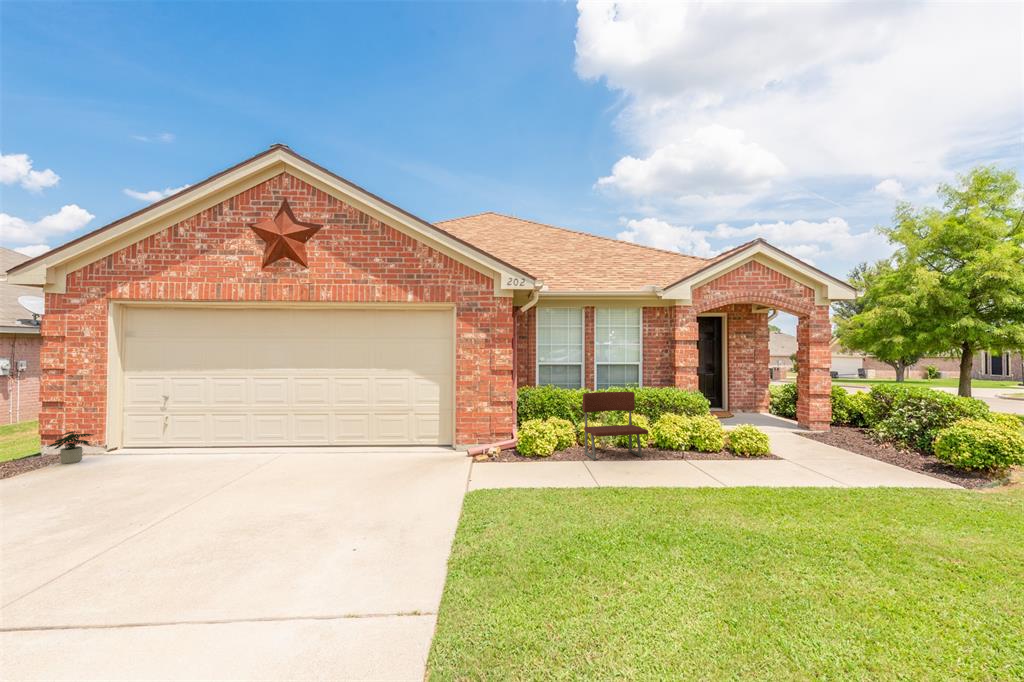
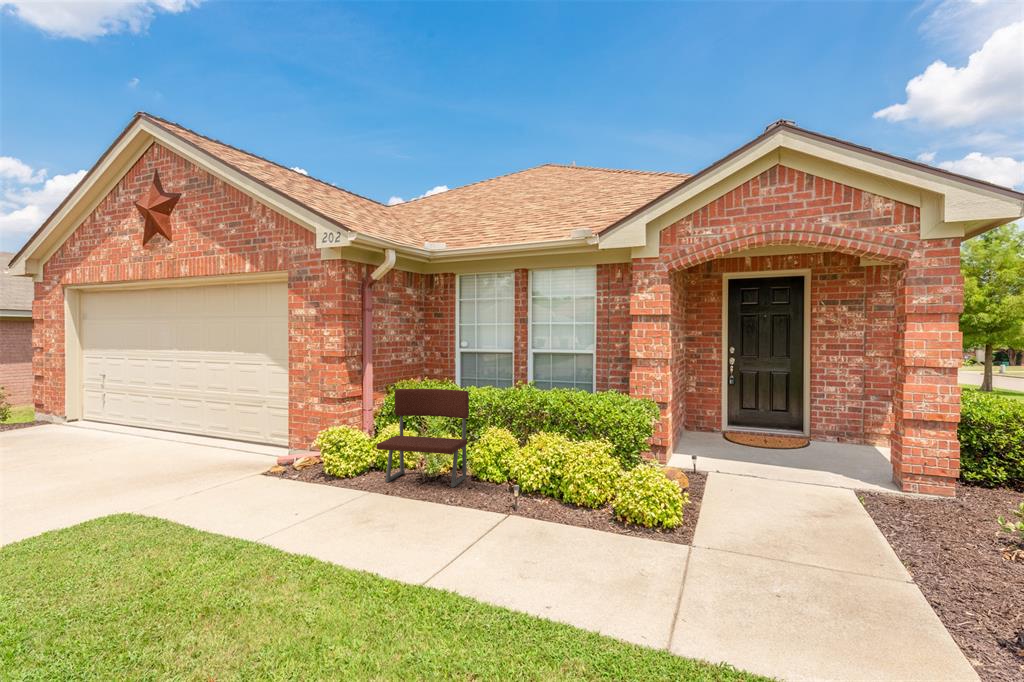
potted plant: present [47,431,94,464] -> none [18,398,57,425]

